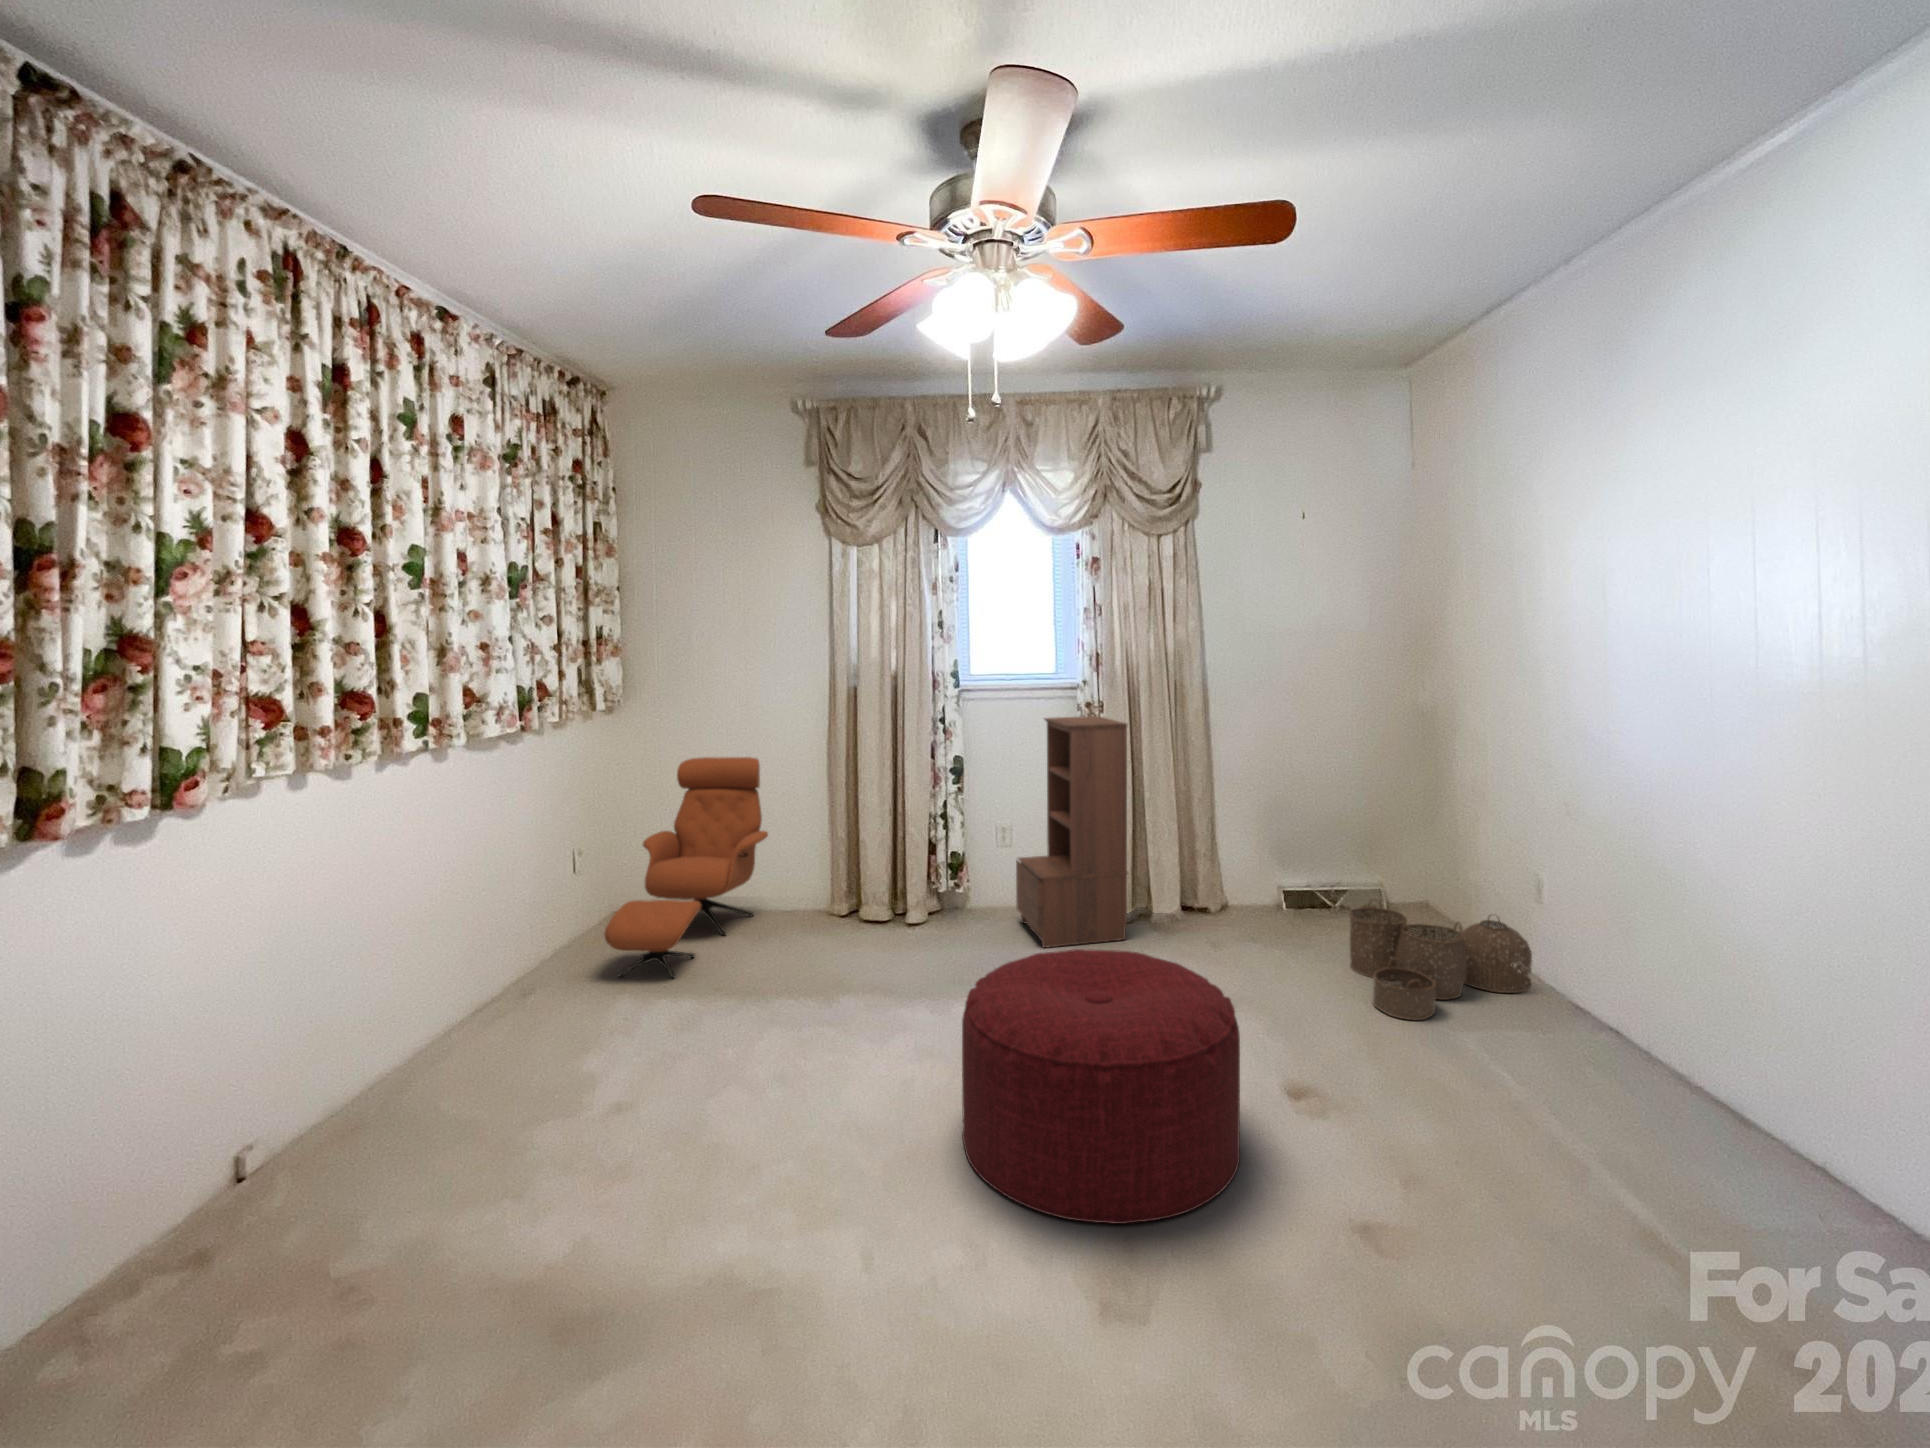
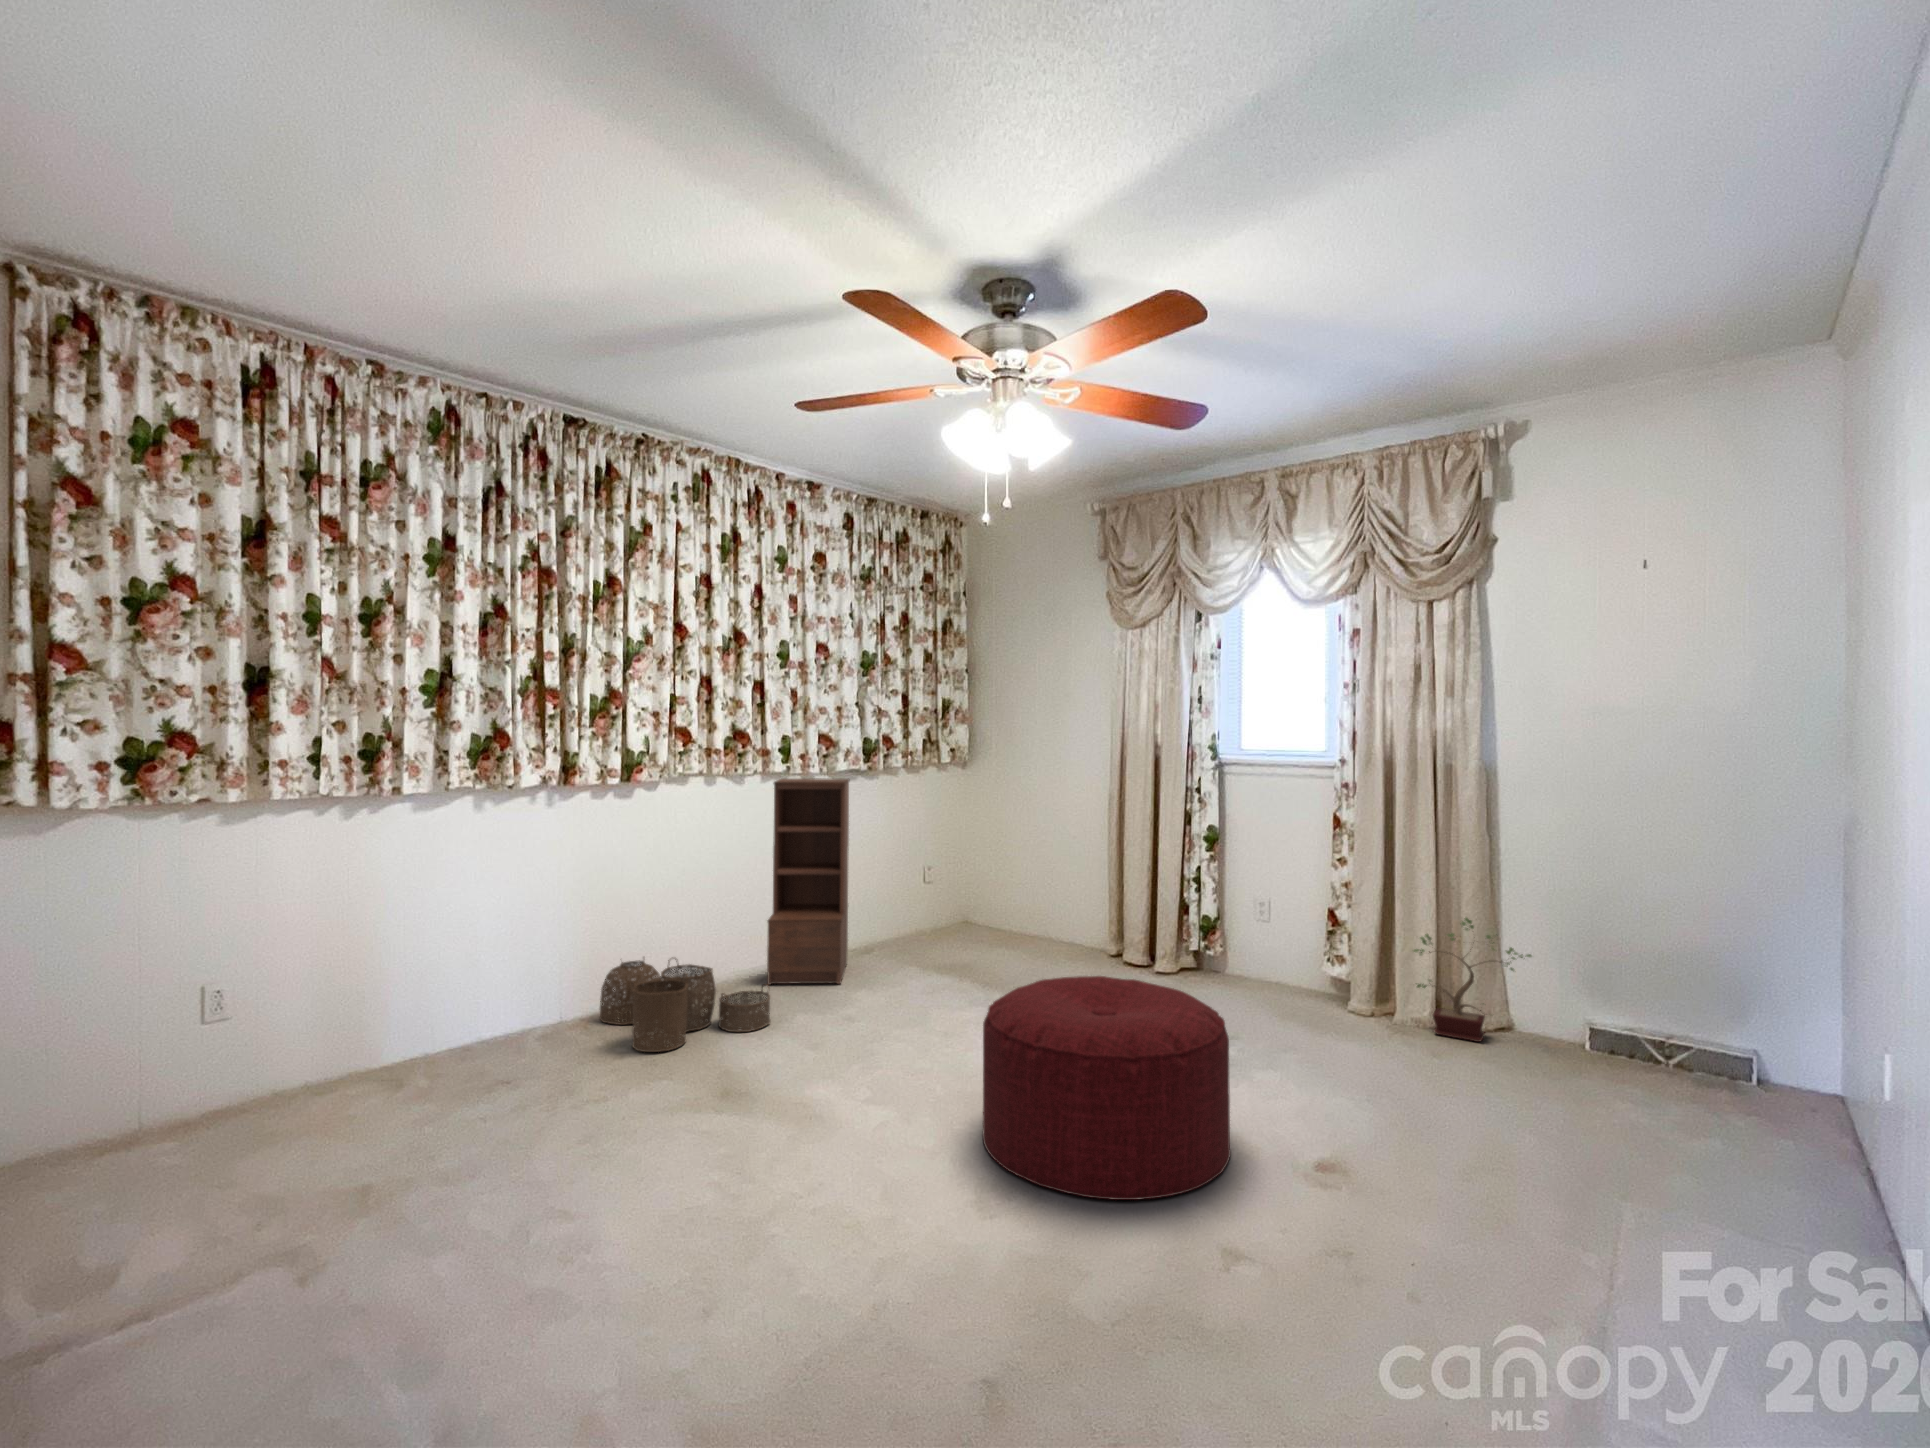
bookshelf: present [1016,716,1128,948] -> present [767,778,850,985]
lounge chair: present [604,757,768,978] -> none [895,808,1057,973]
potted plant: none [1167,820,1266,927] -> present [1414,918,1531,1042]
woven basket: present [1349,900,1532,1020] -> present [600,959,770,1052]

